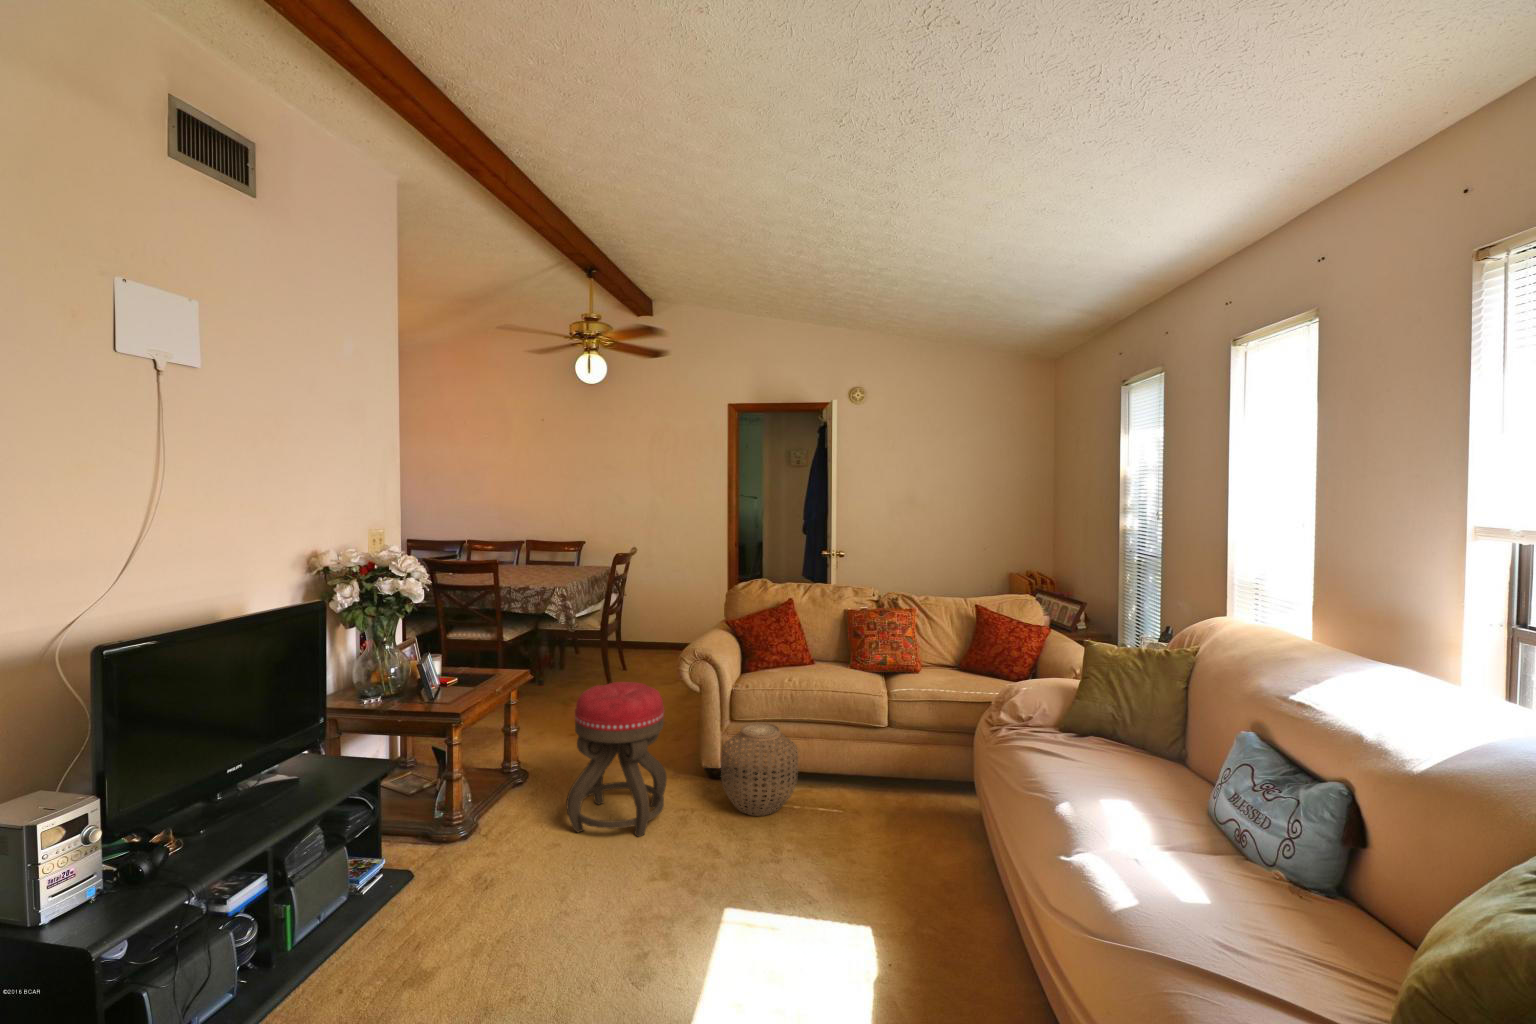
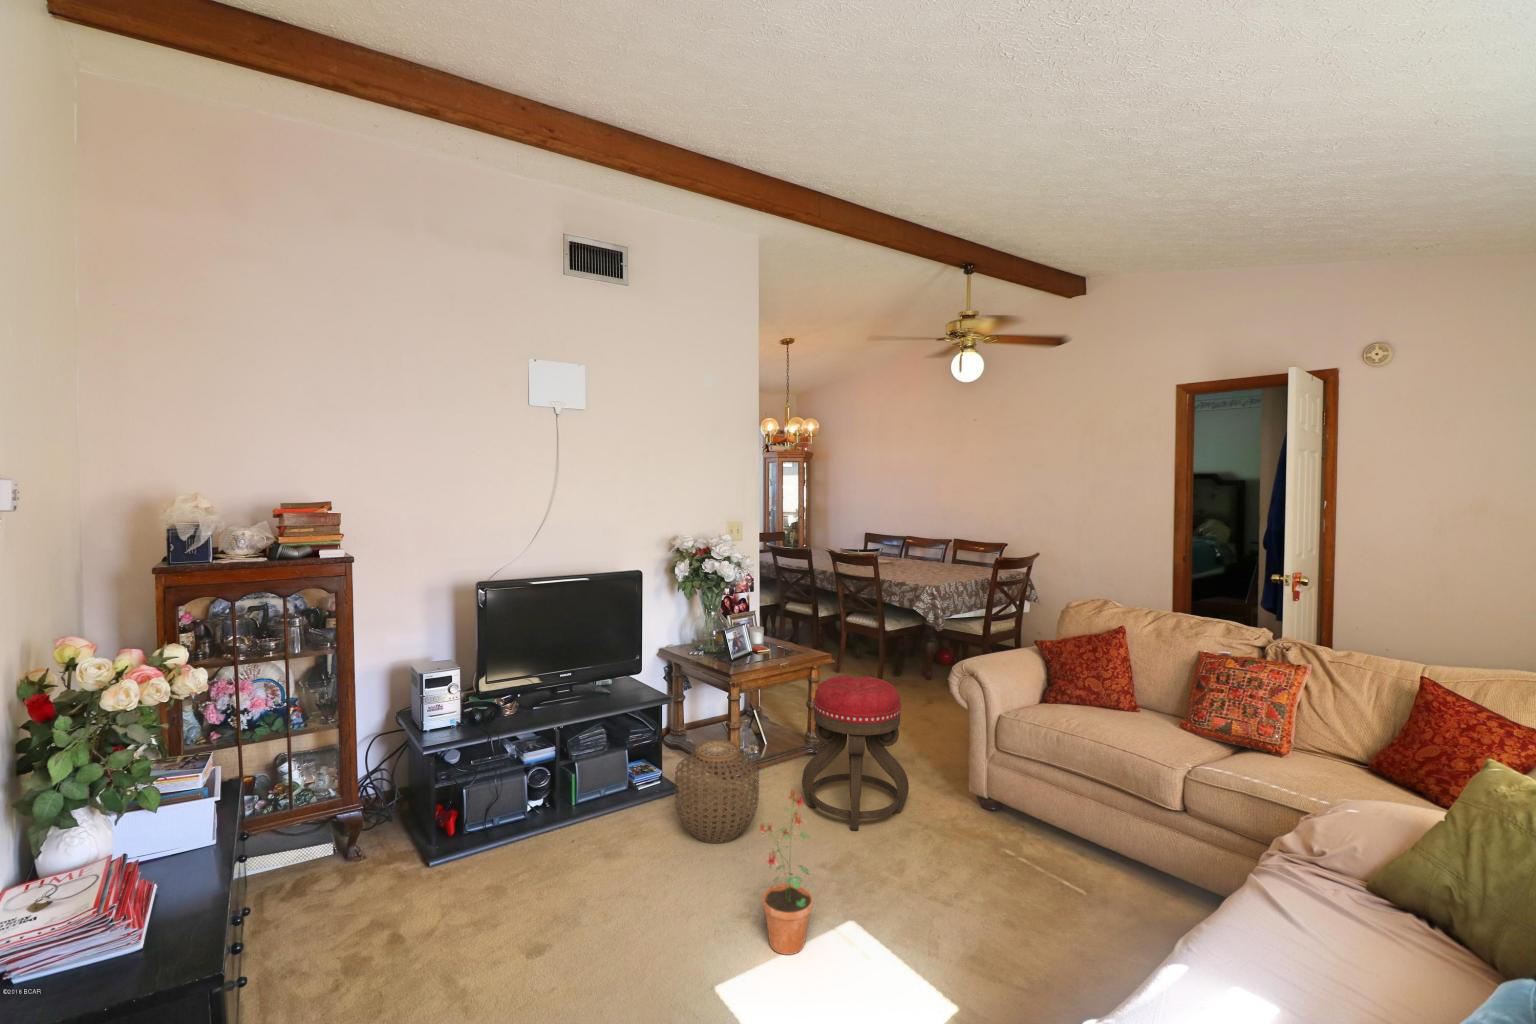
woven basket: present [721,722,798,816] -> present [675,740,759,843]
potted plant: none [657,799,737,965] -> present [760,789,813,955]

